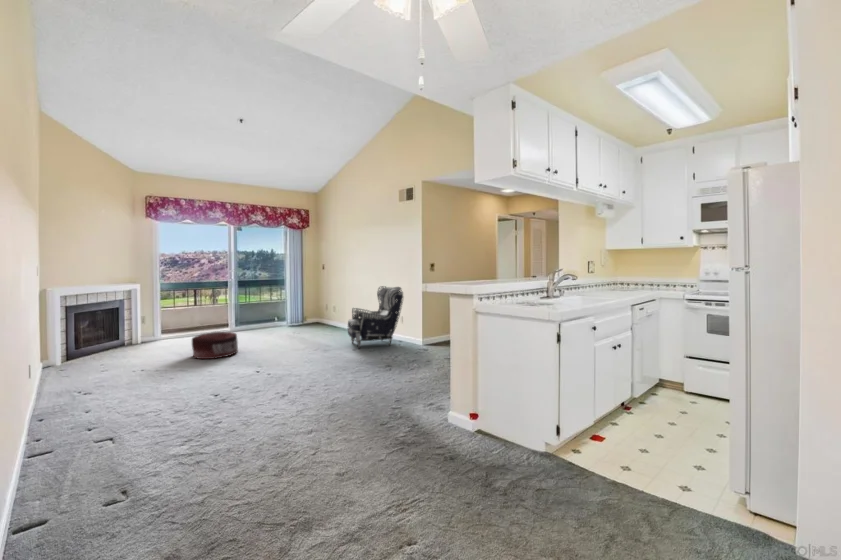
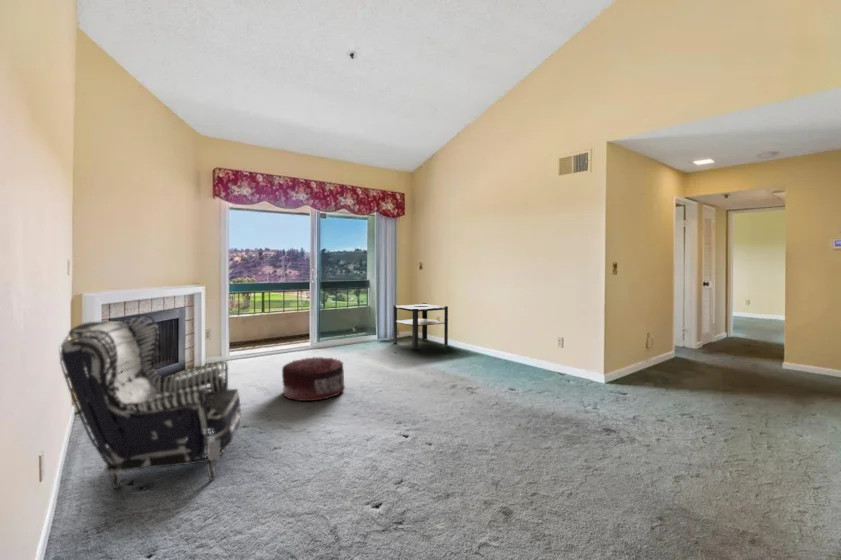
armchair: present [348,286,403,349] -> present [60,316,241,489]
side table: none [297,296,339,330] -> present [393,303,448,350]

